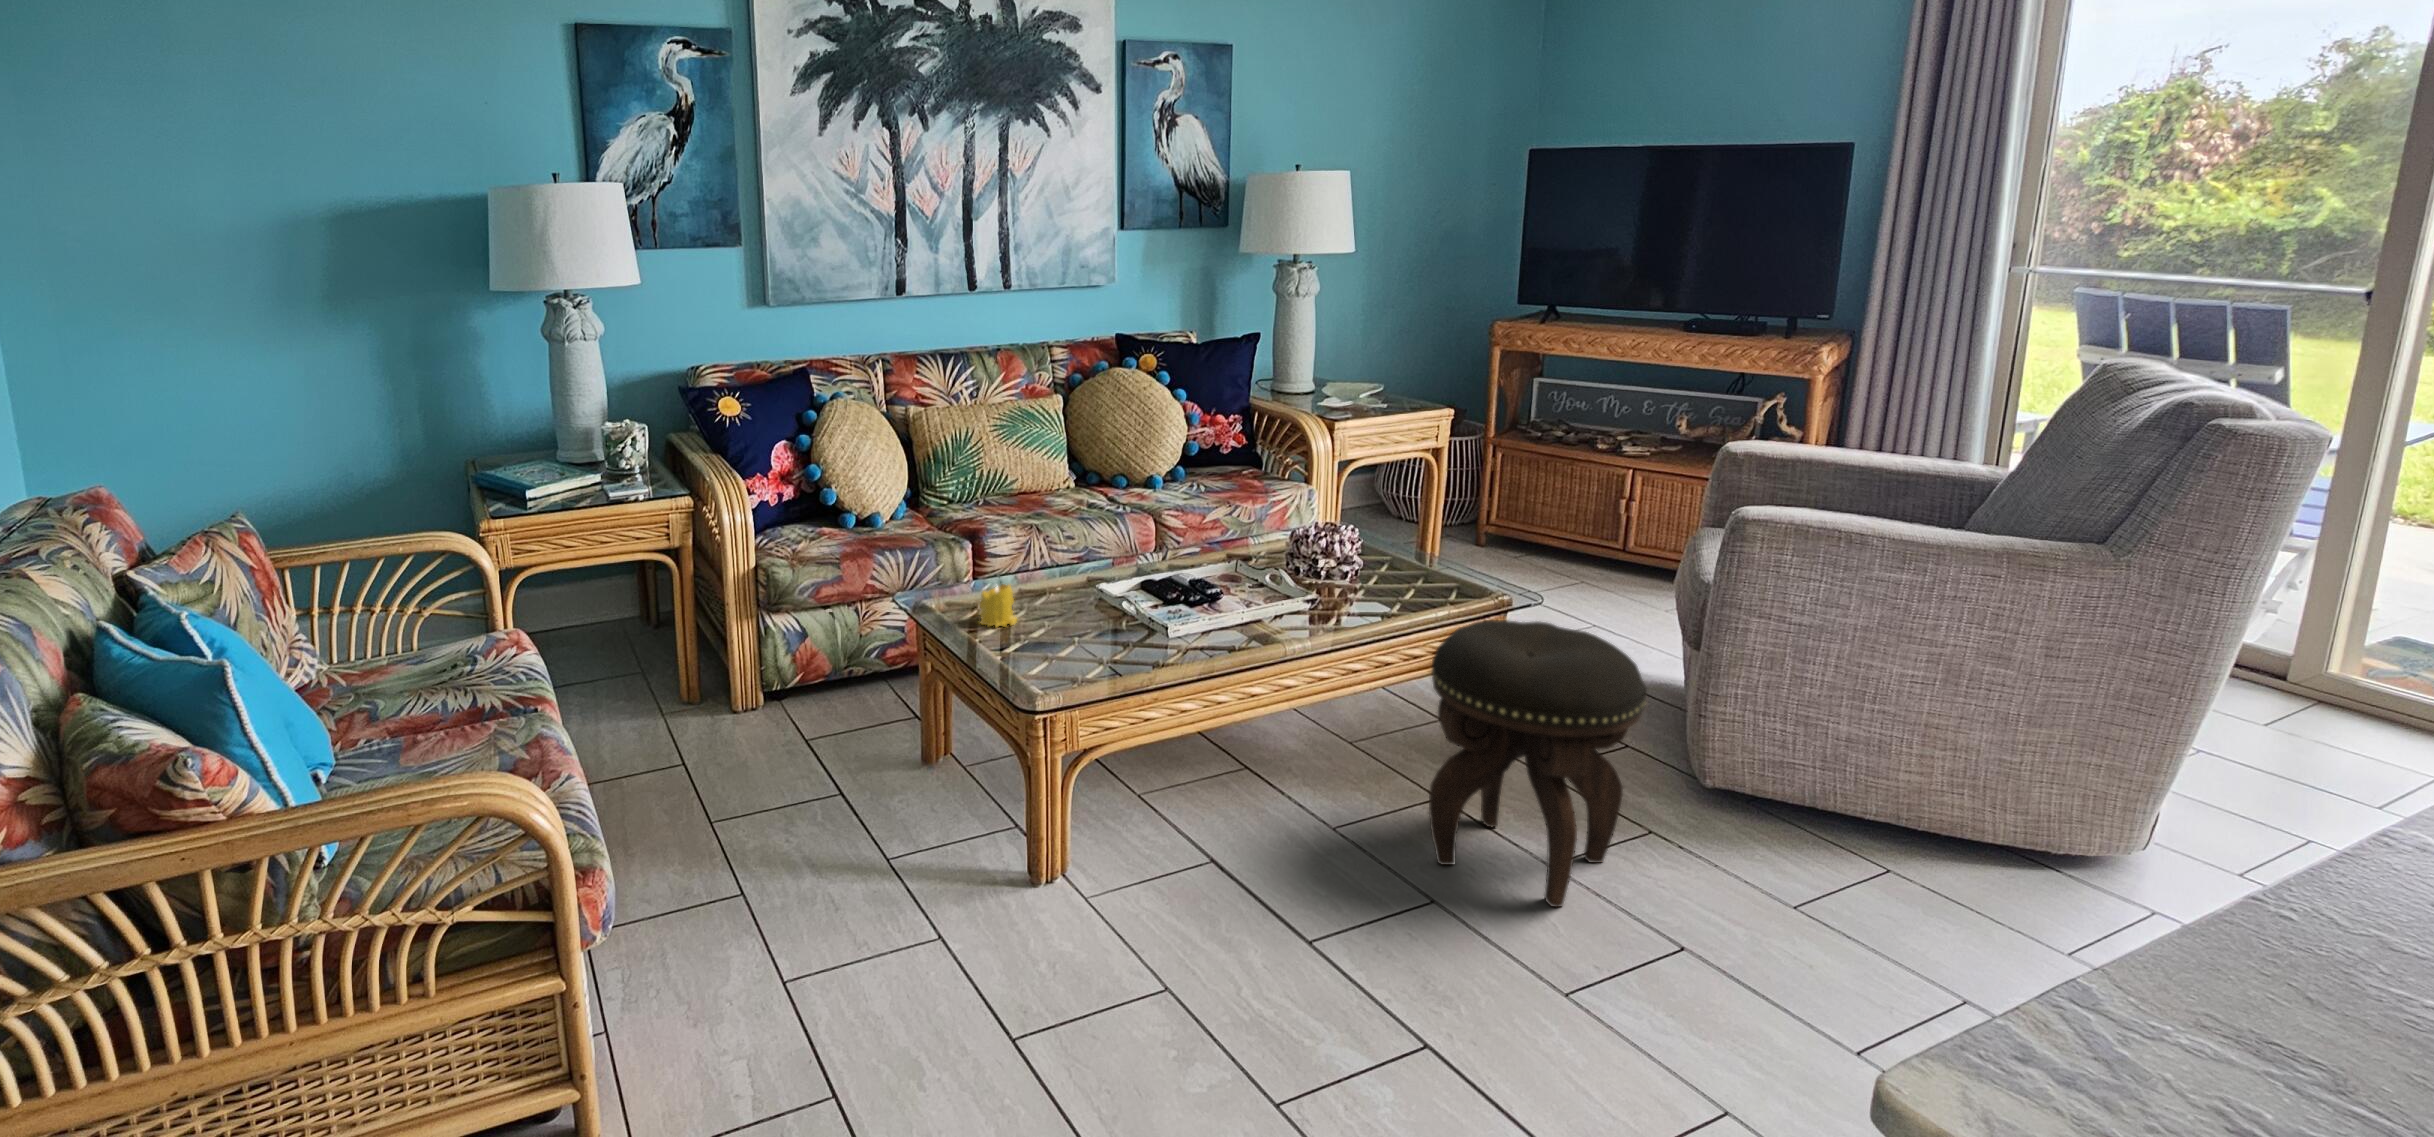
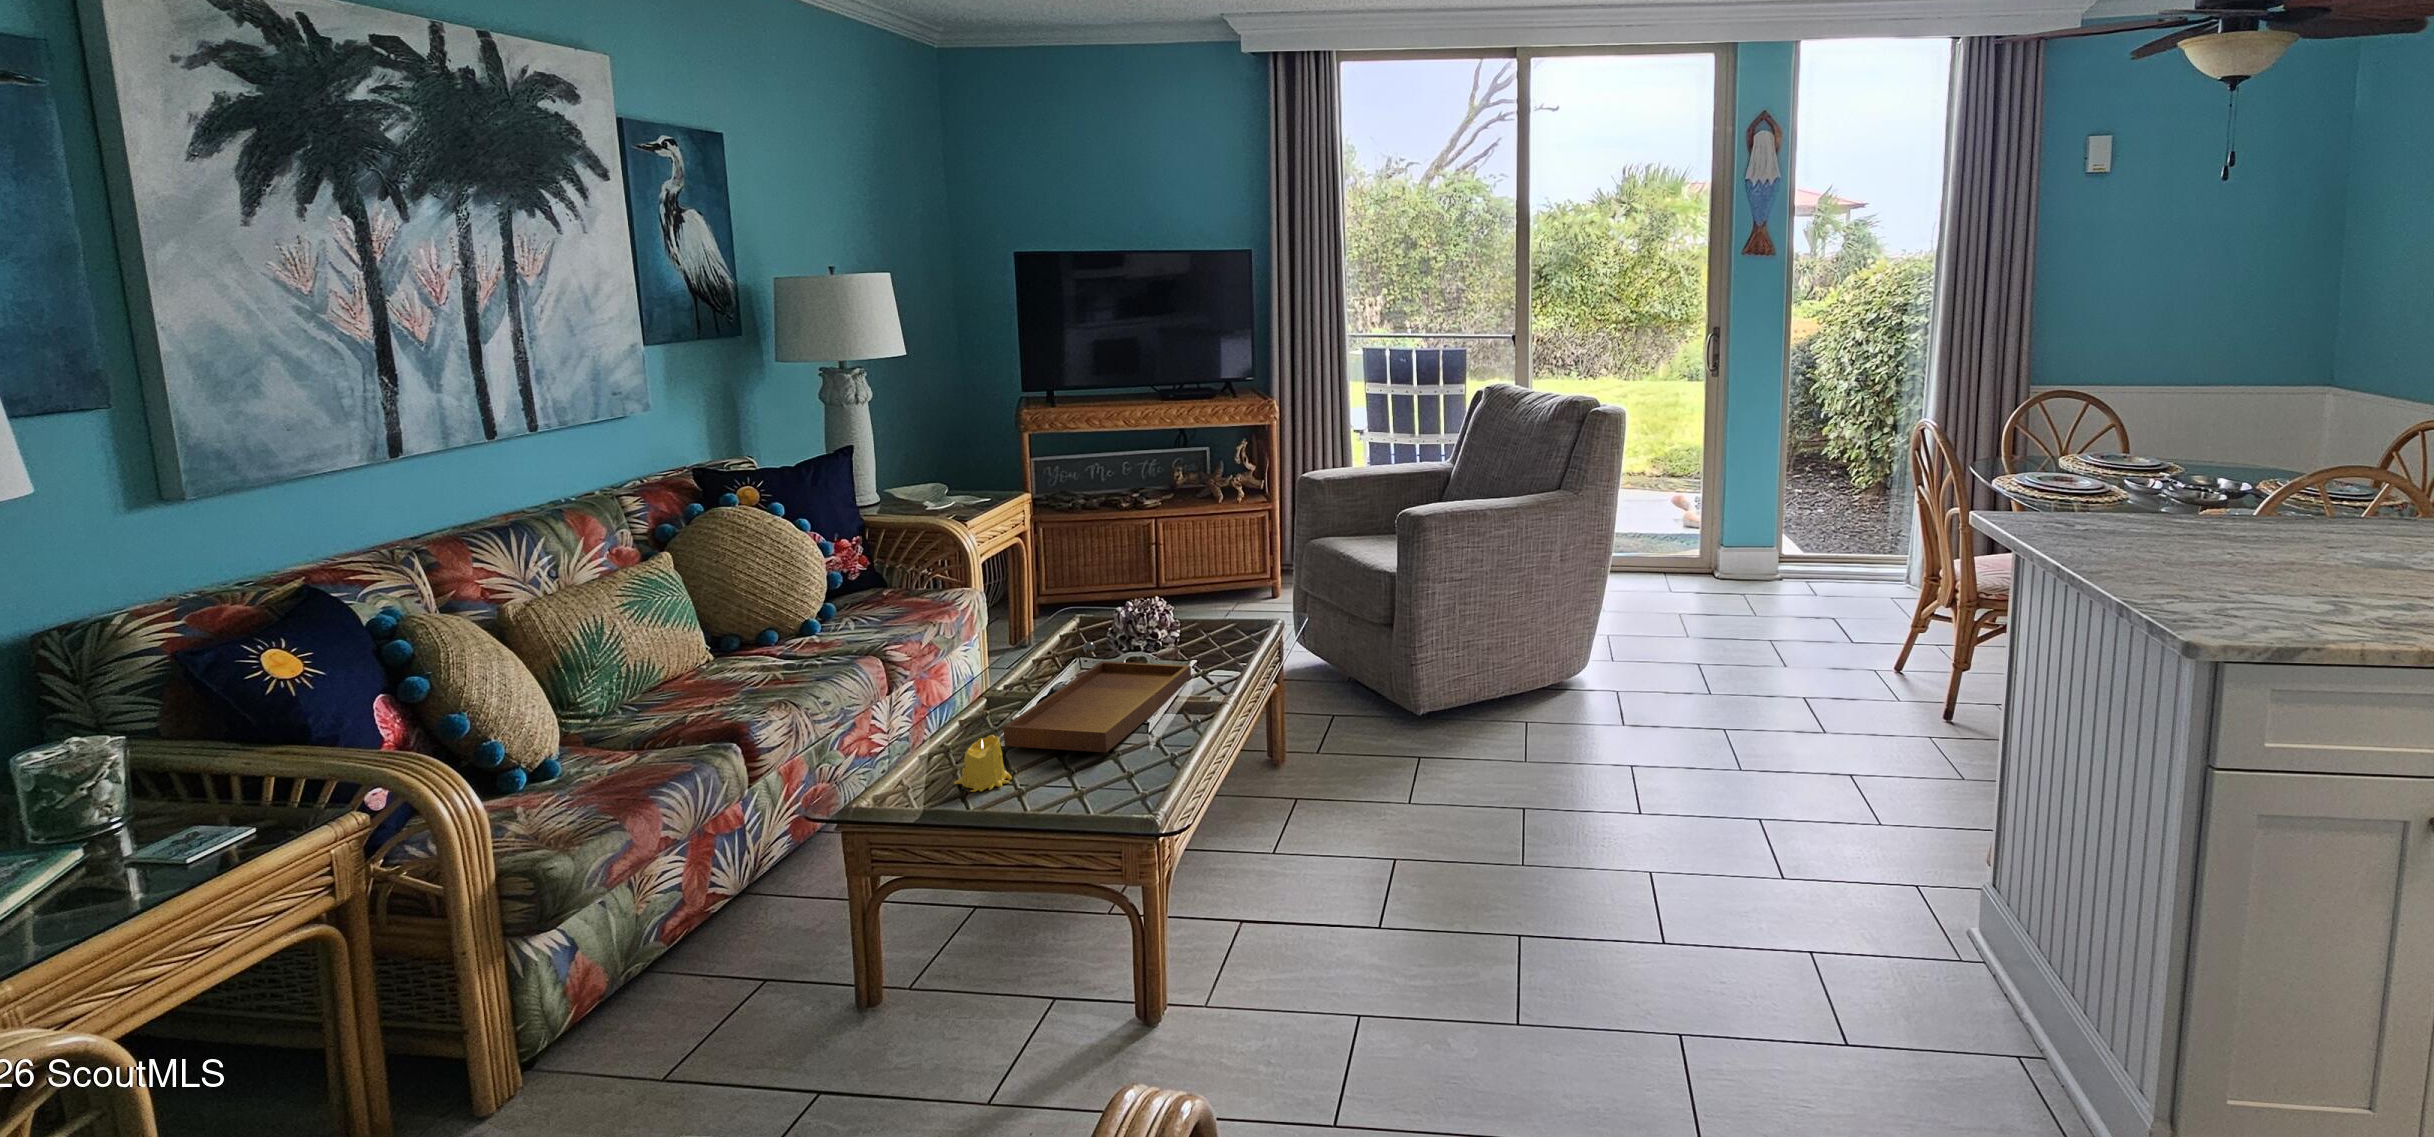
tray: none [1043,538,1257,633] -> present [1003,642,1191,752]
footstool: present [1429,620,1647,907] -> none [1347,610,1506,834]

